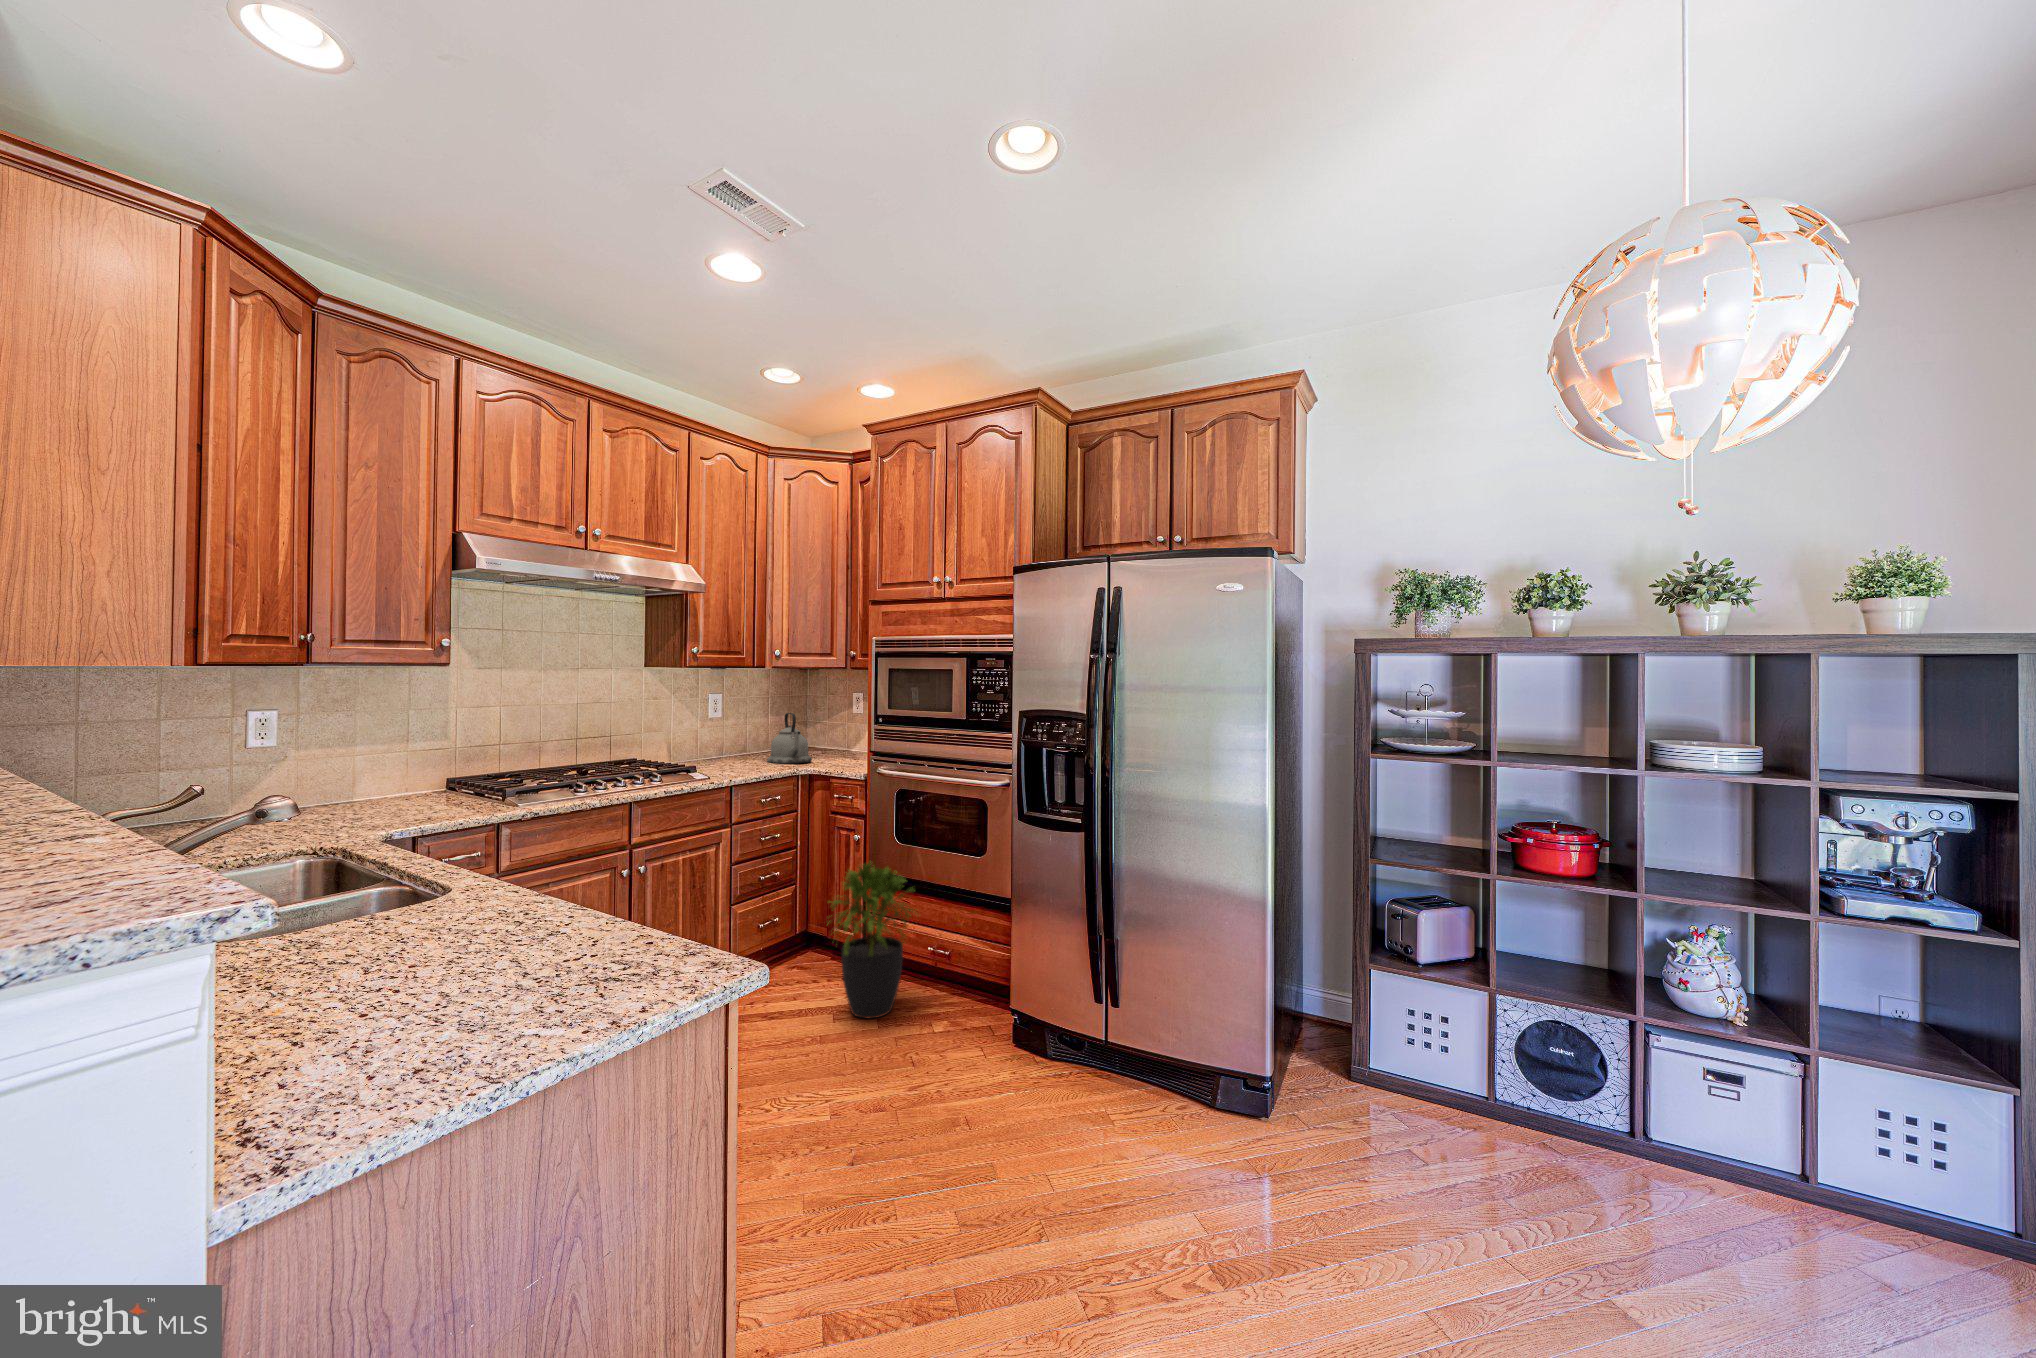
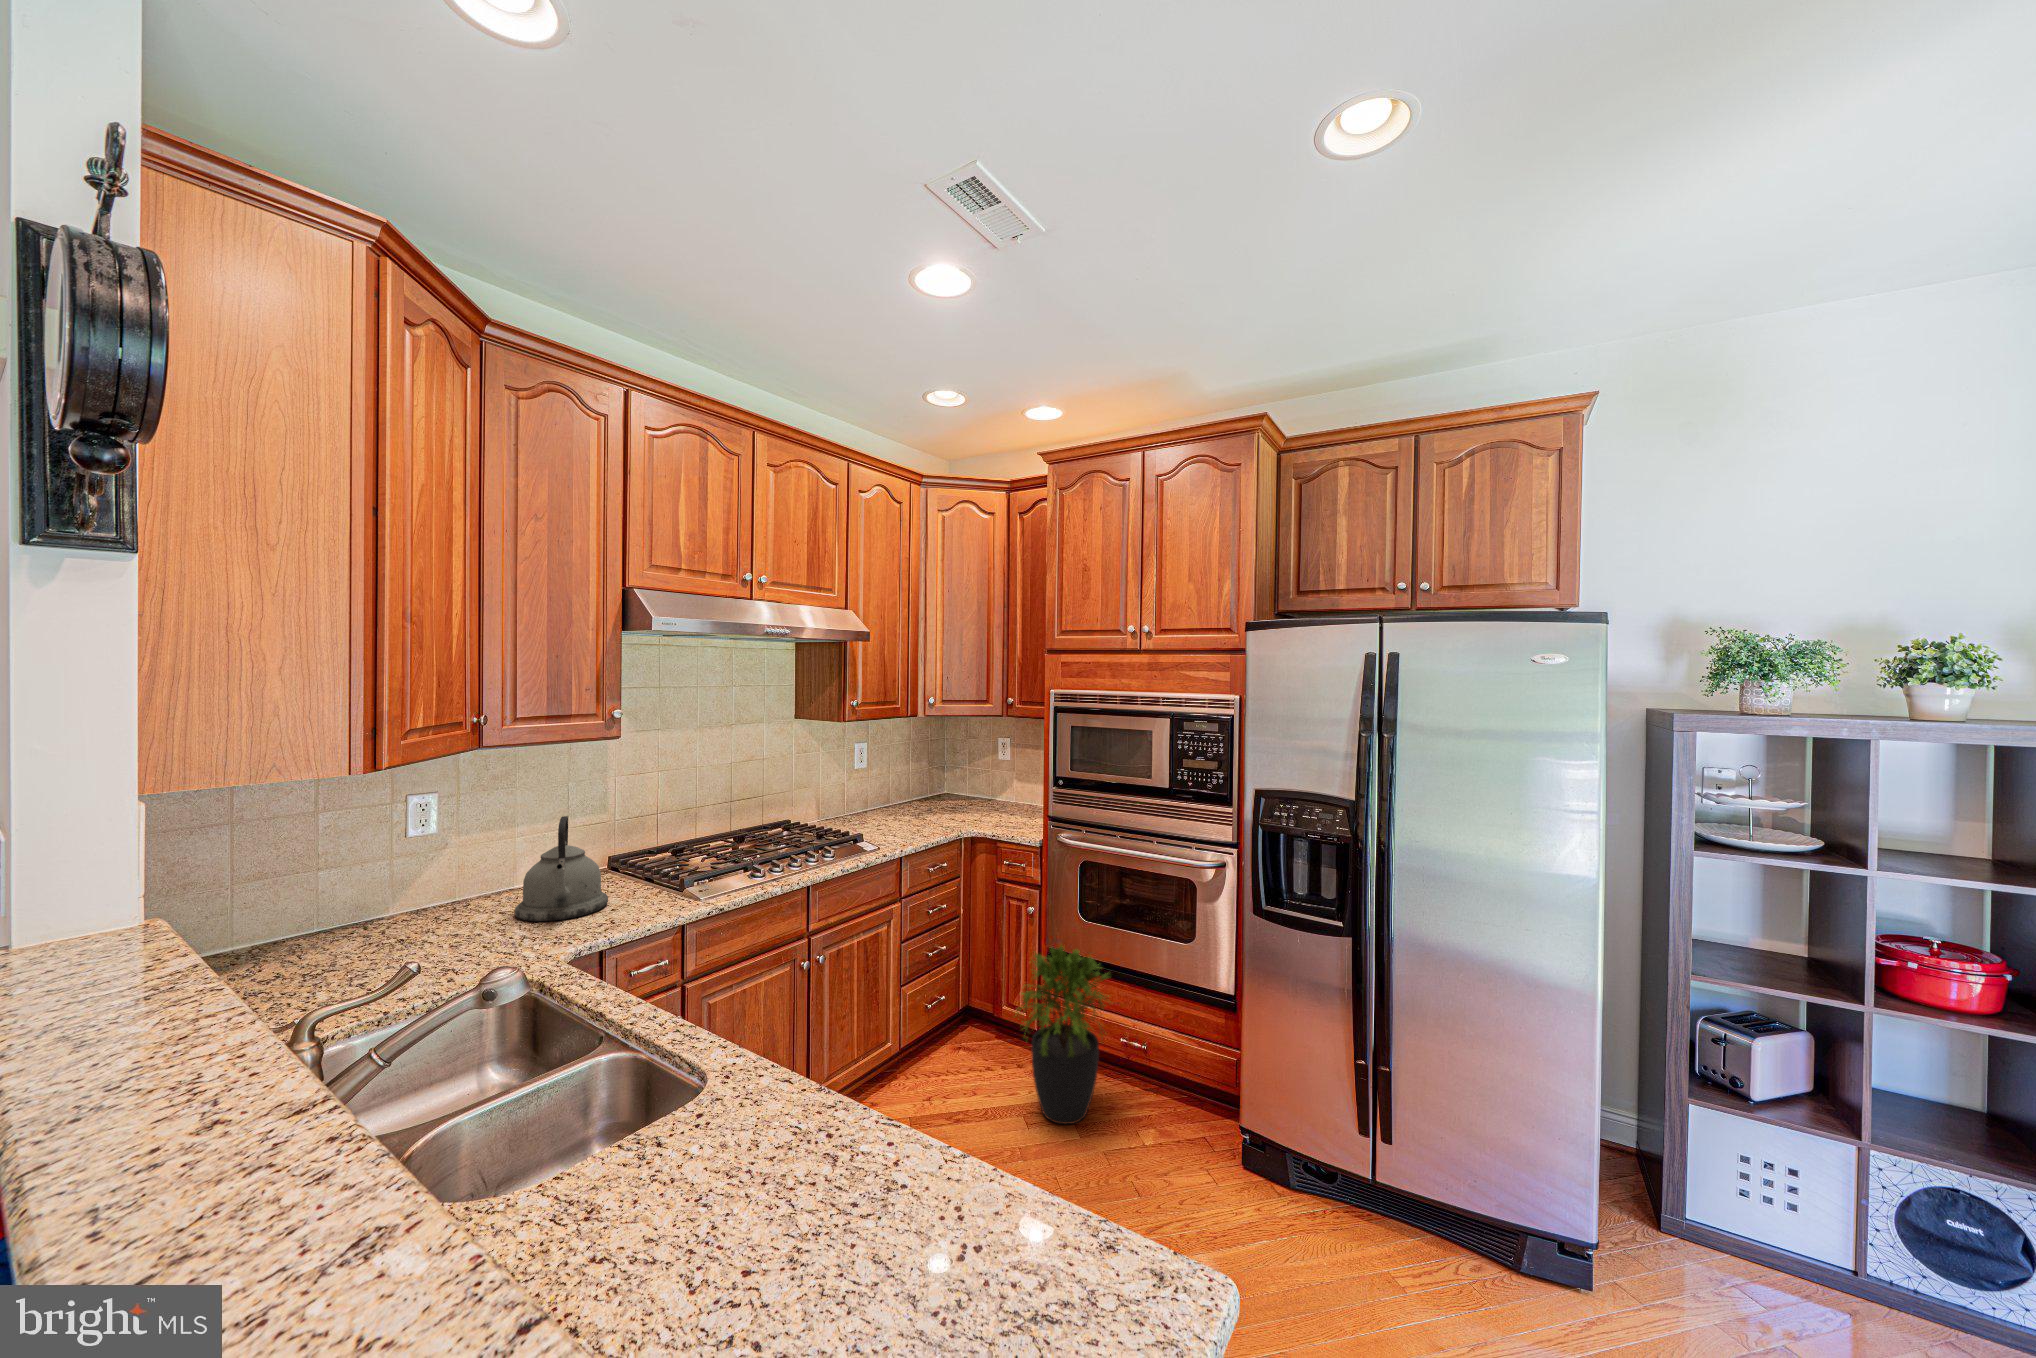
kettle: present [767,713,812,764] -> present [515,816,608,921]

